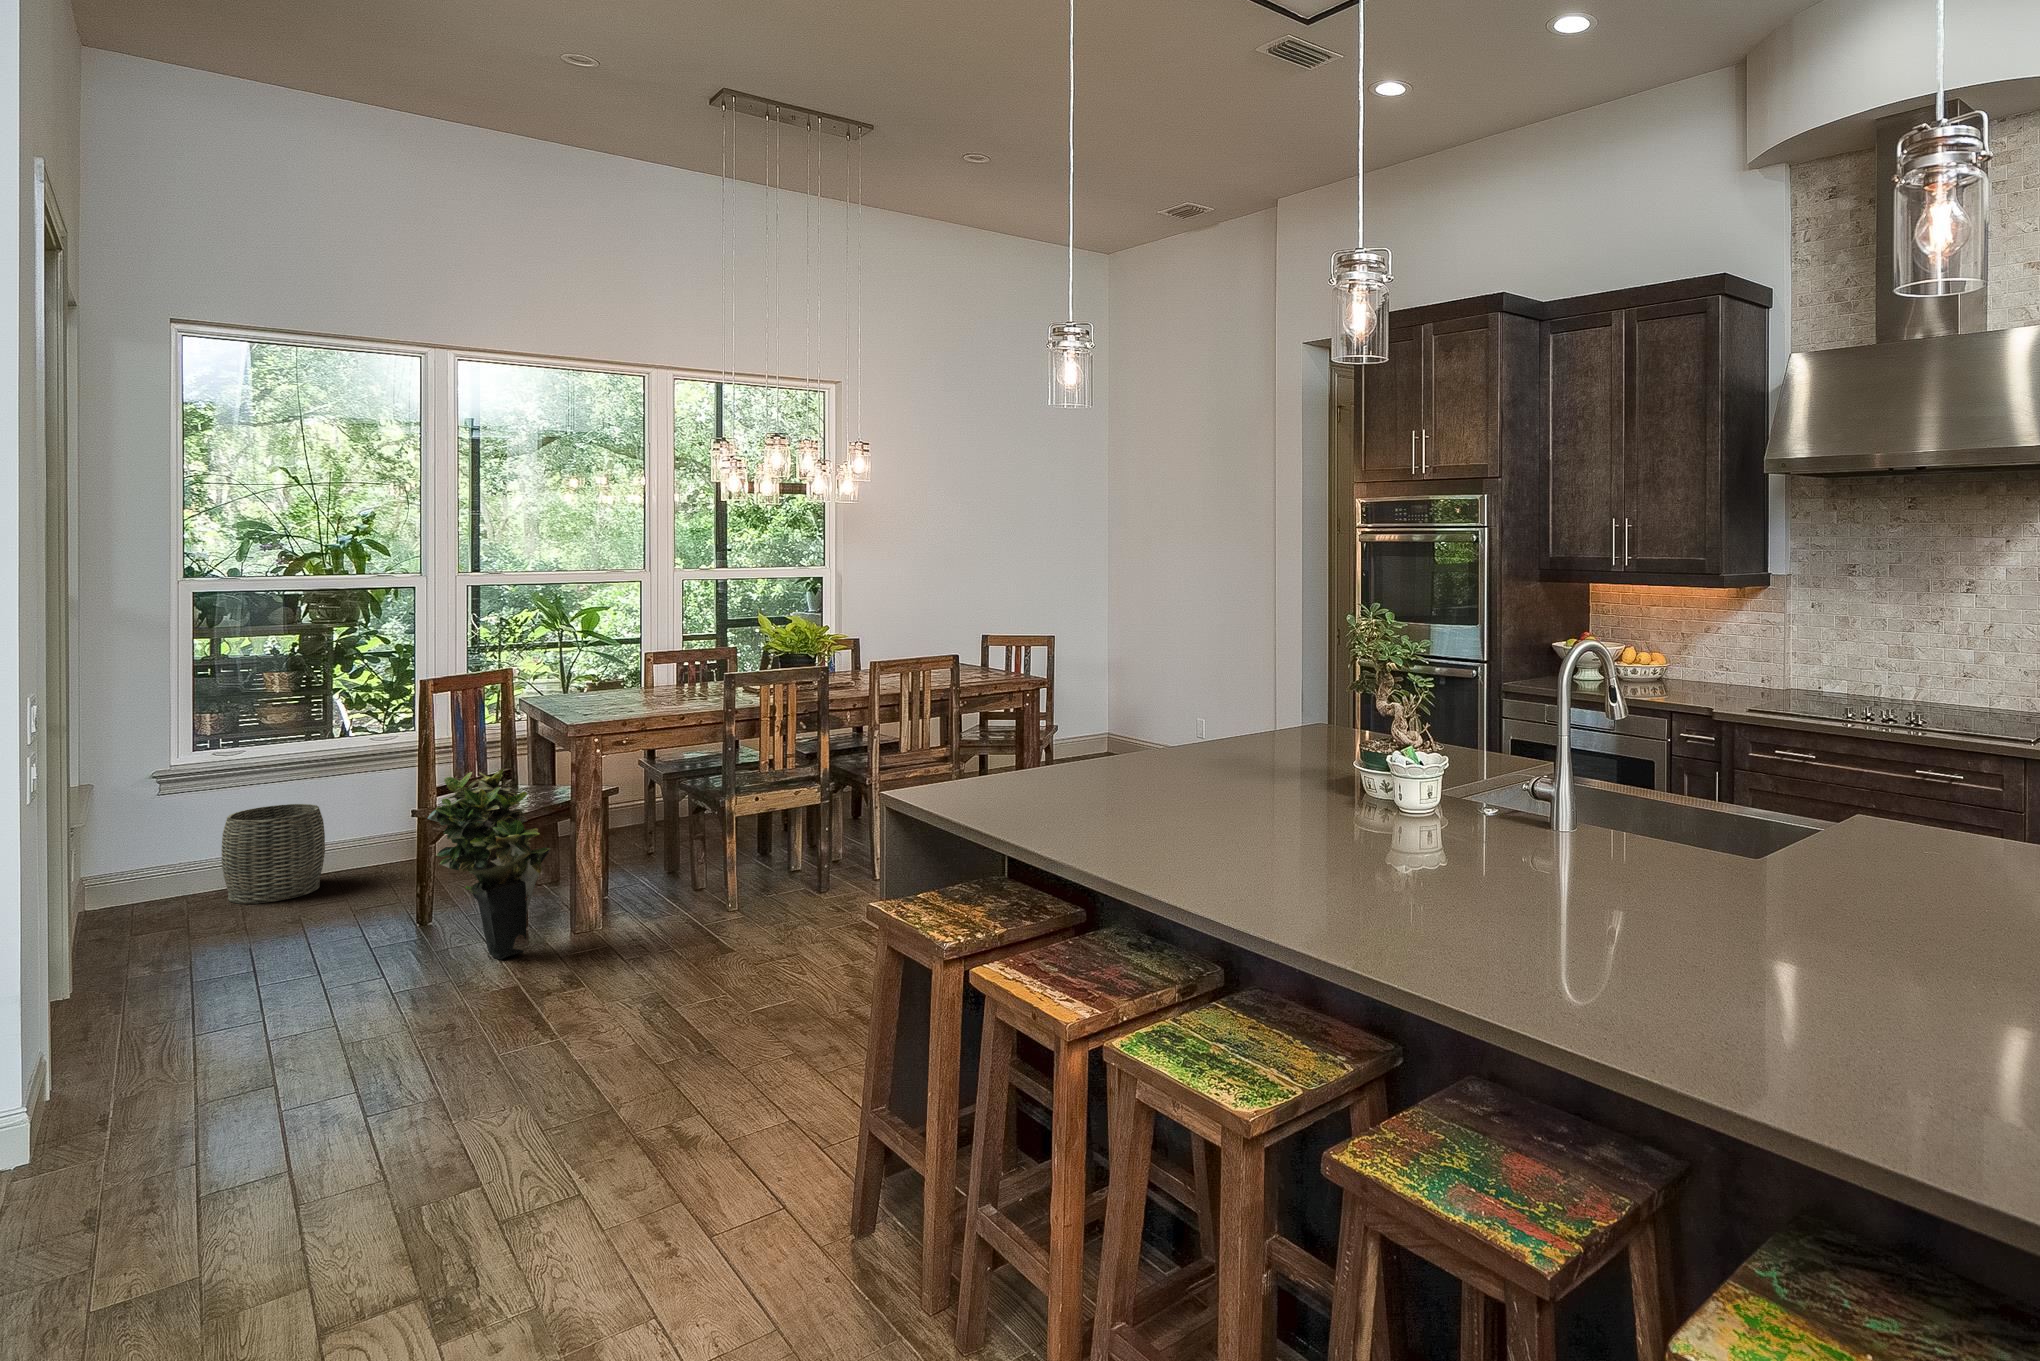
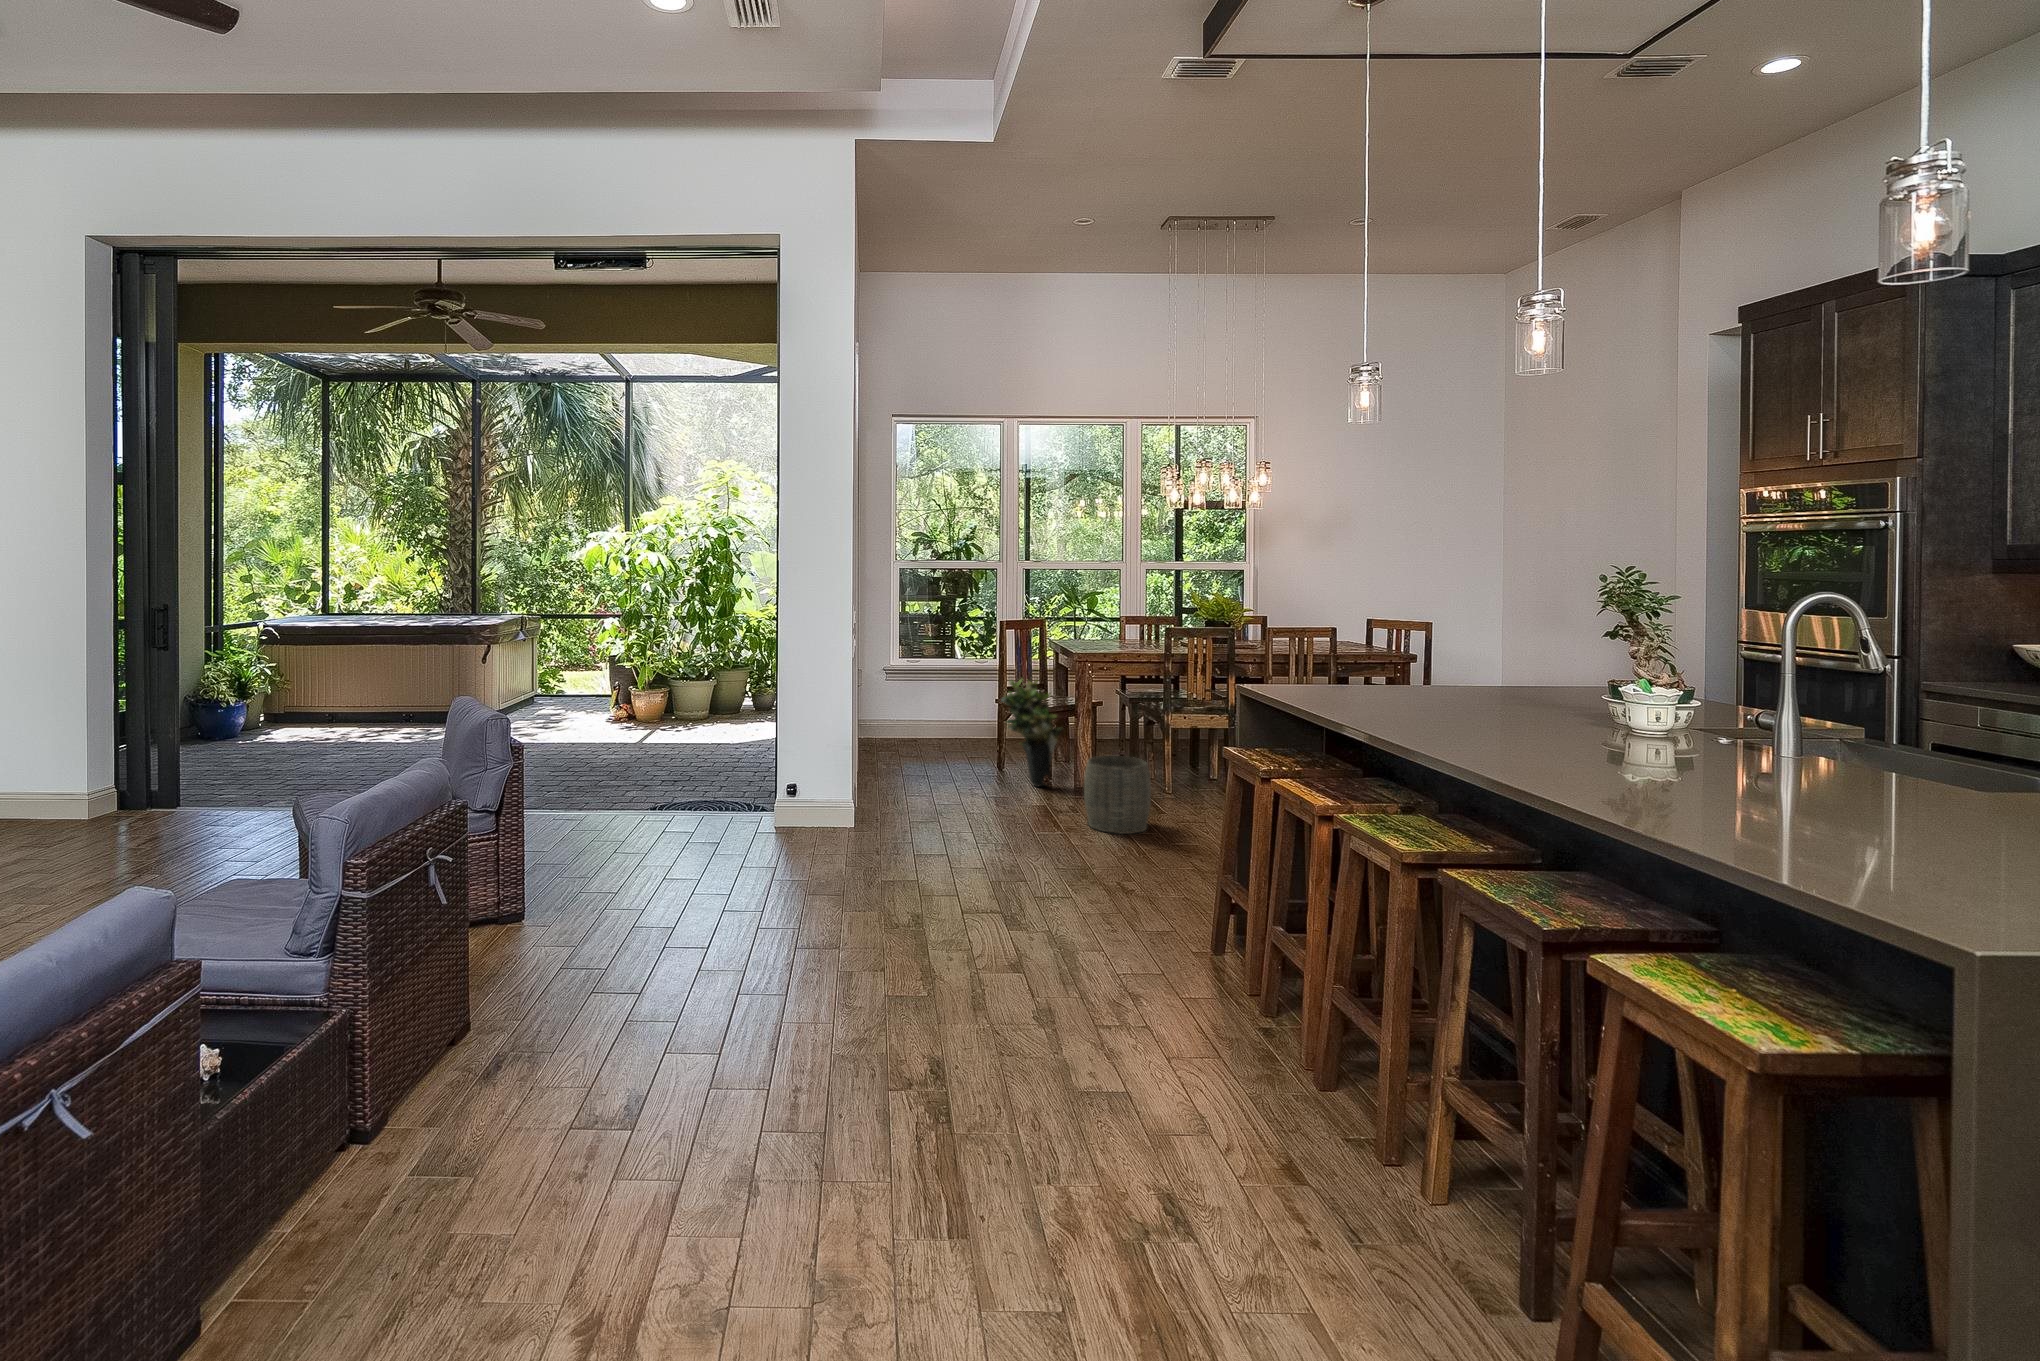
woven basket: present [222,804,325,904] -> present [1084,756,1151,834]

